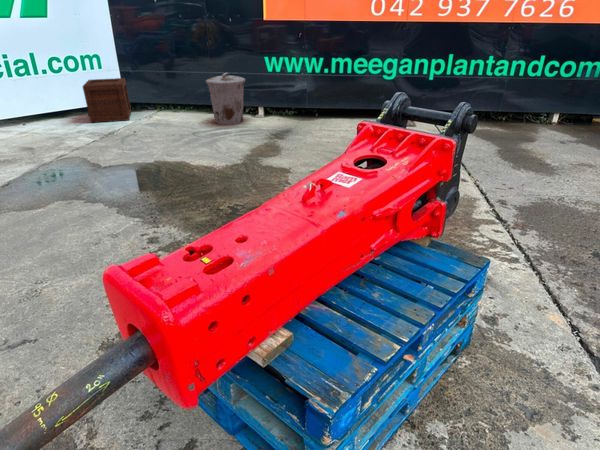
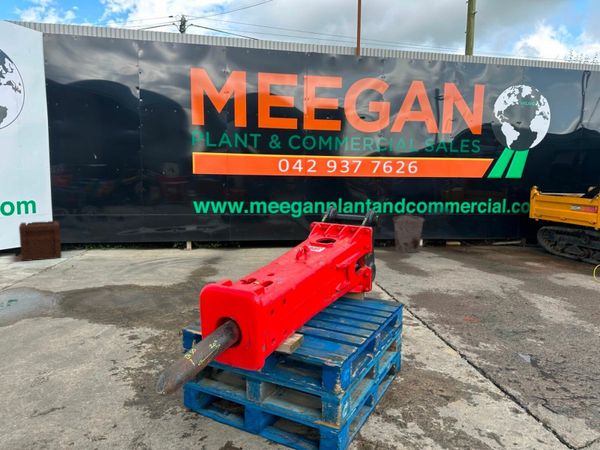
trash can: present [206,73,245,125] -> present [393,213,424,253]

